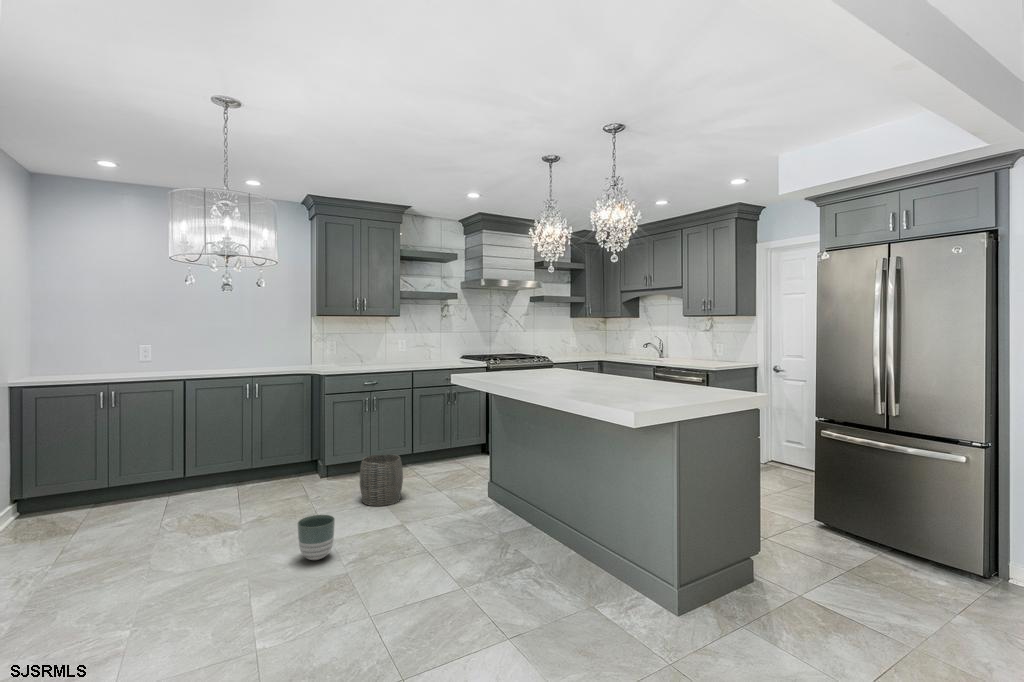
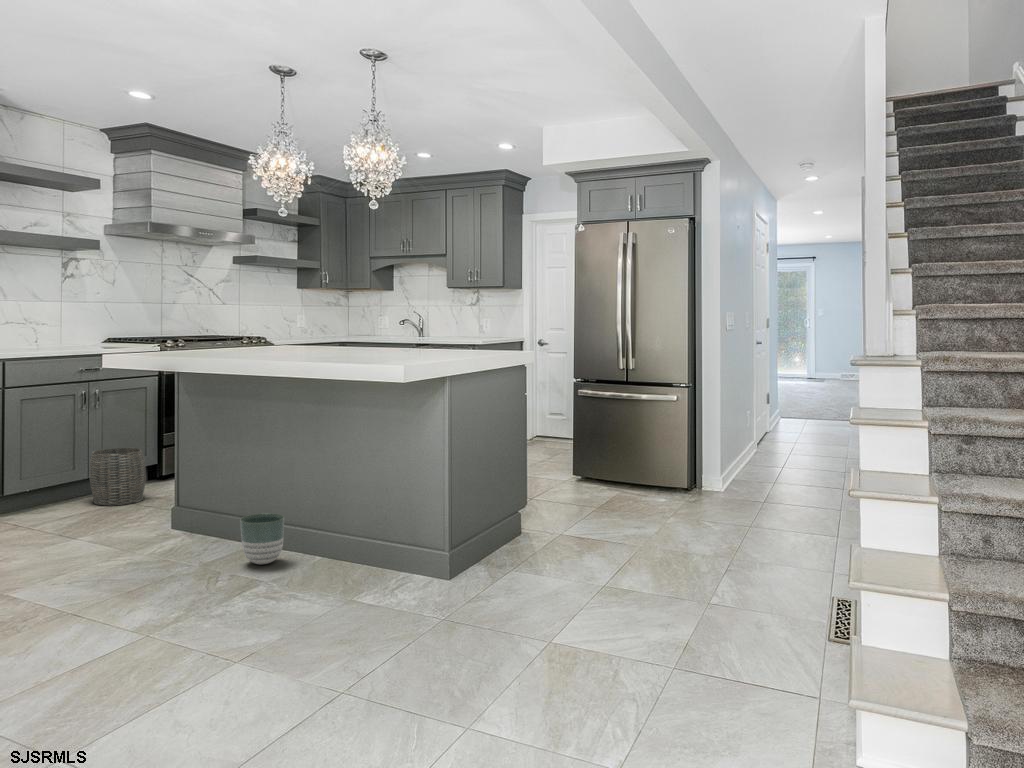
planter: present [298,515,335,560] -> present [240,513,284,564]

